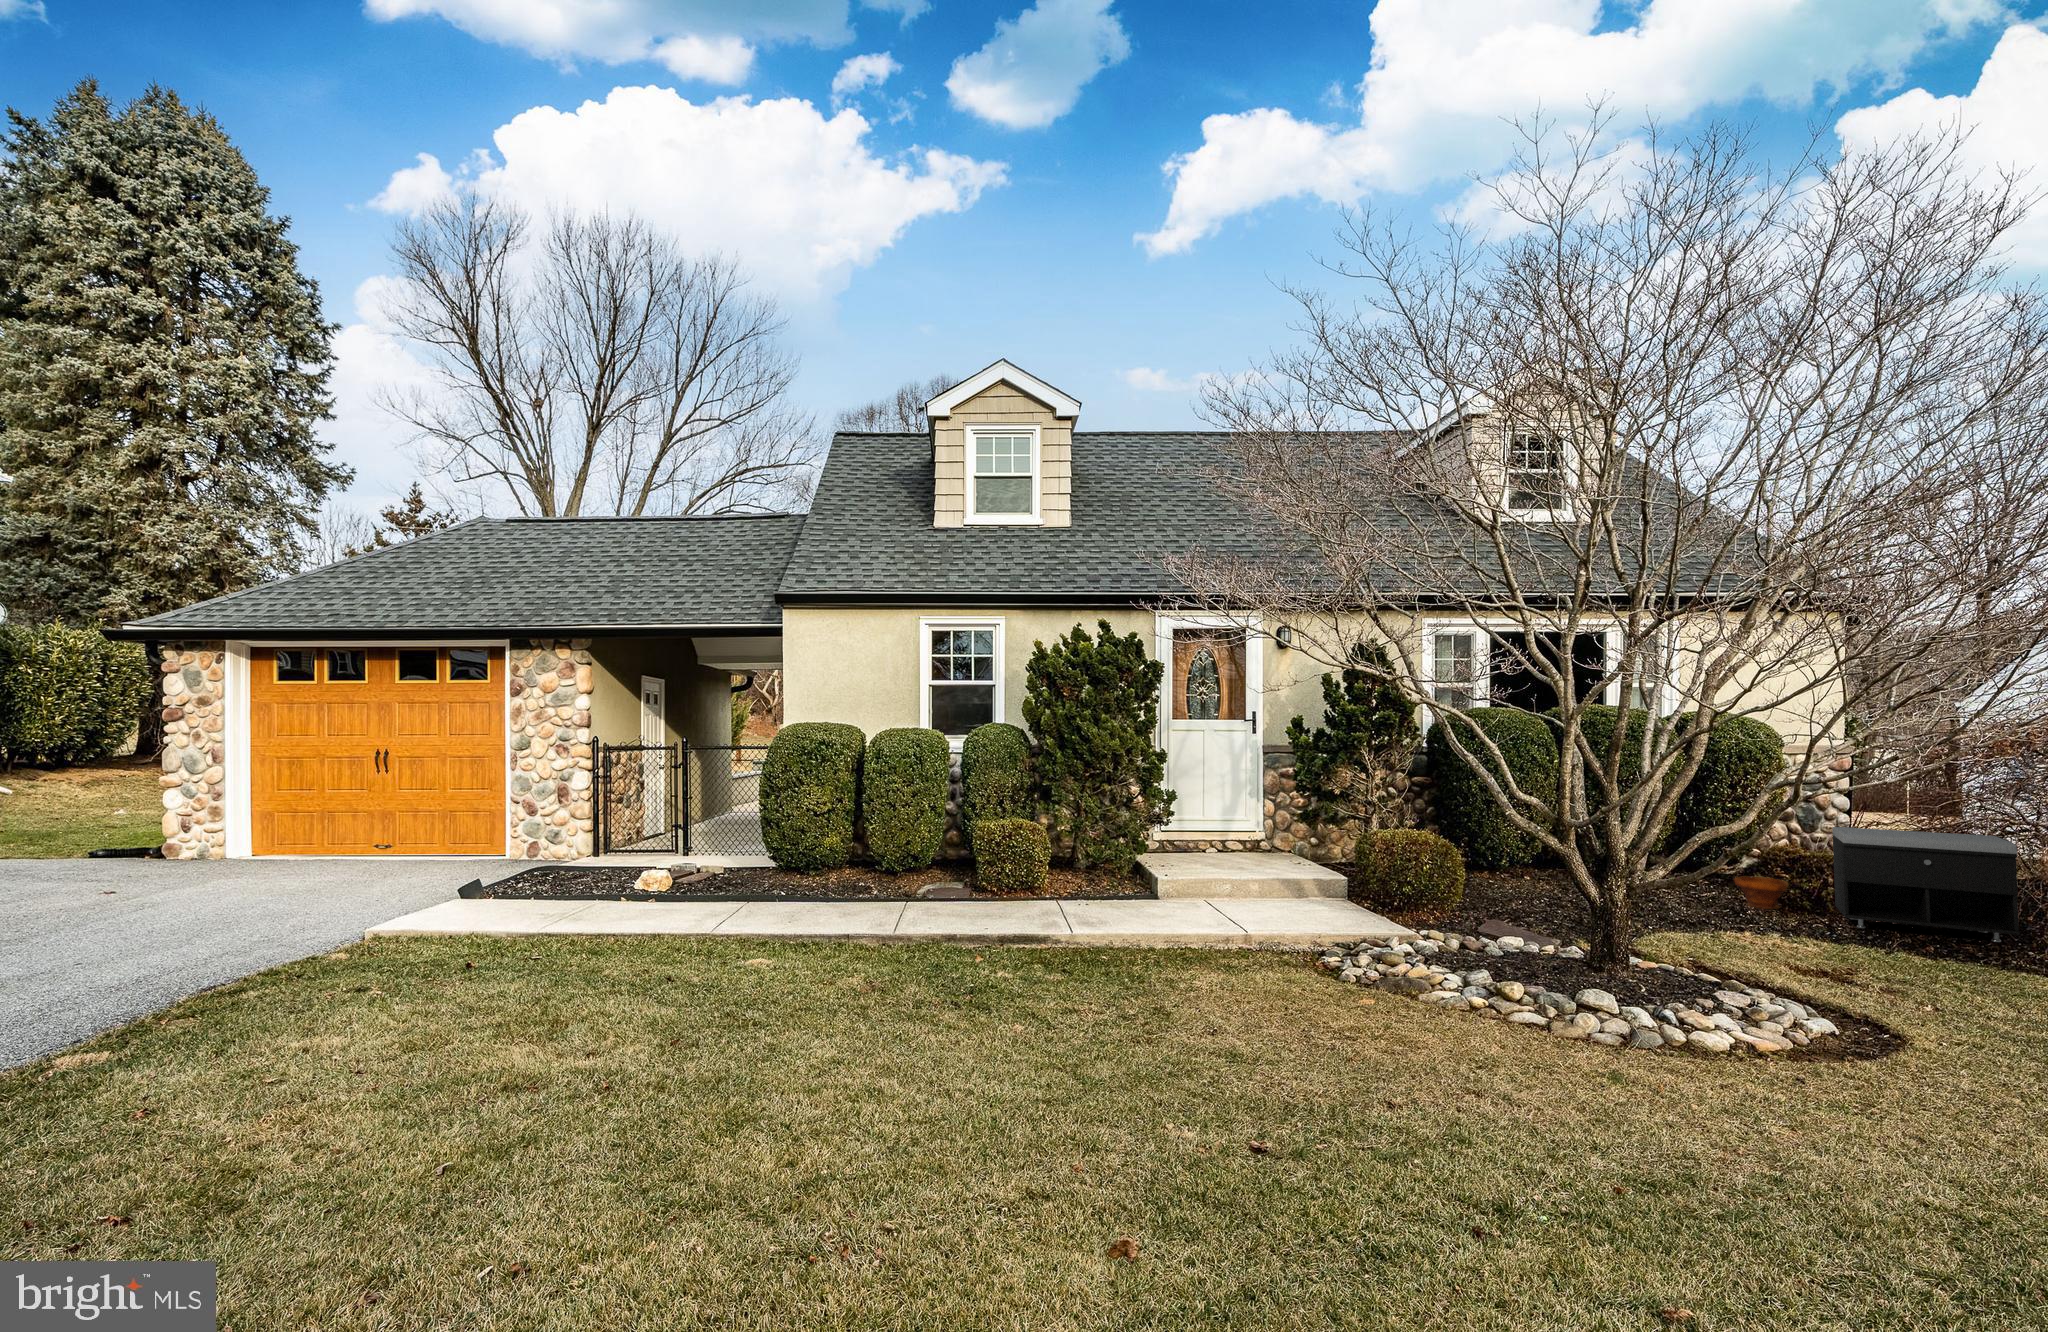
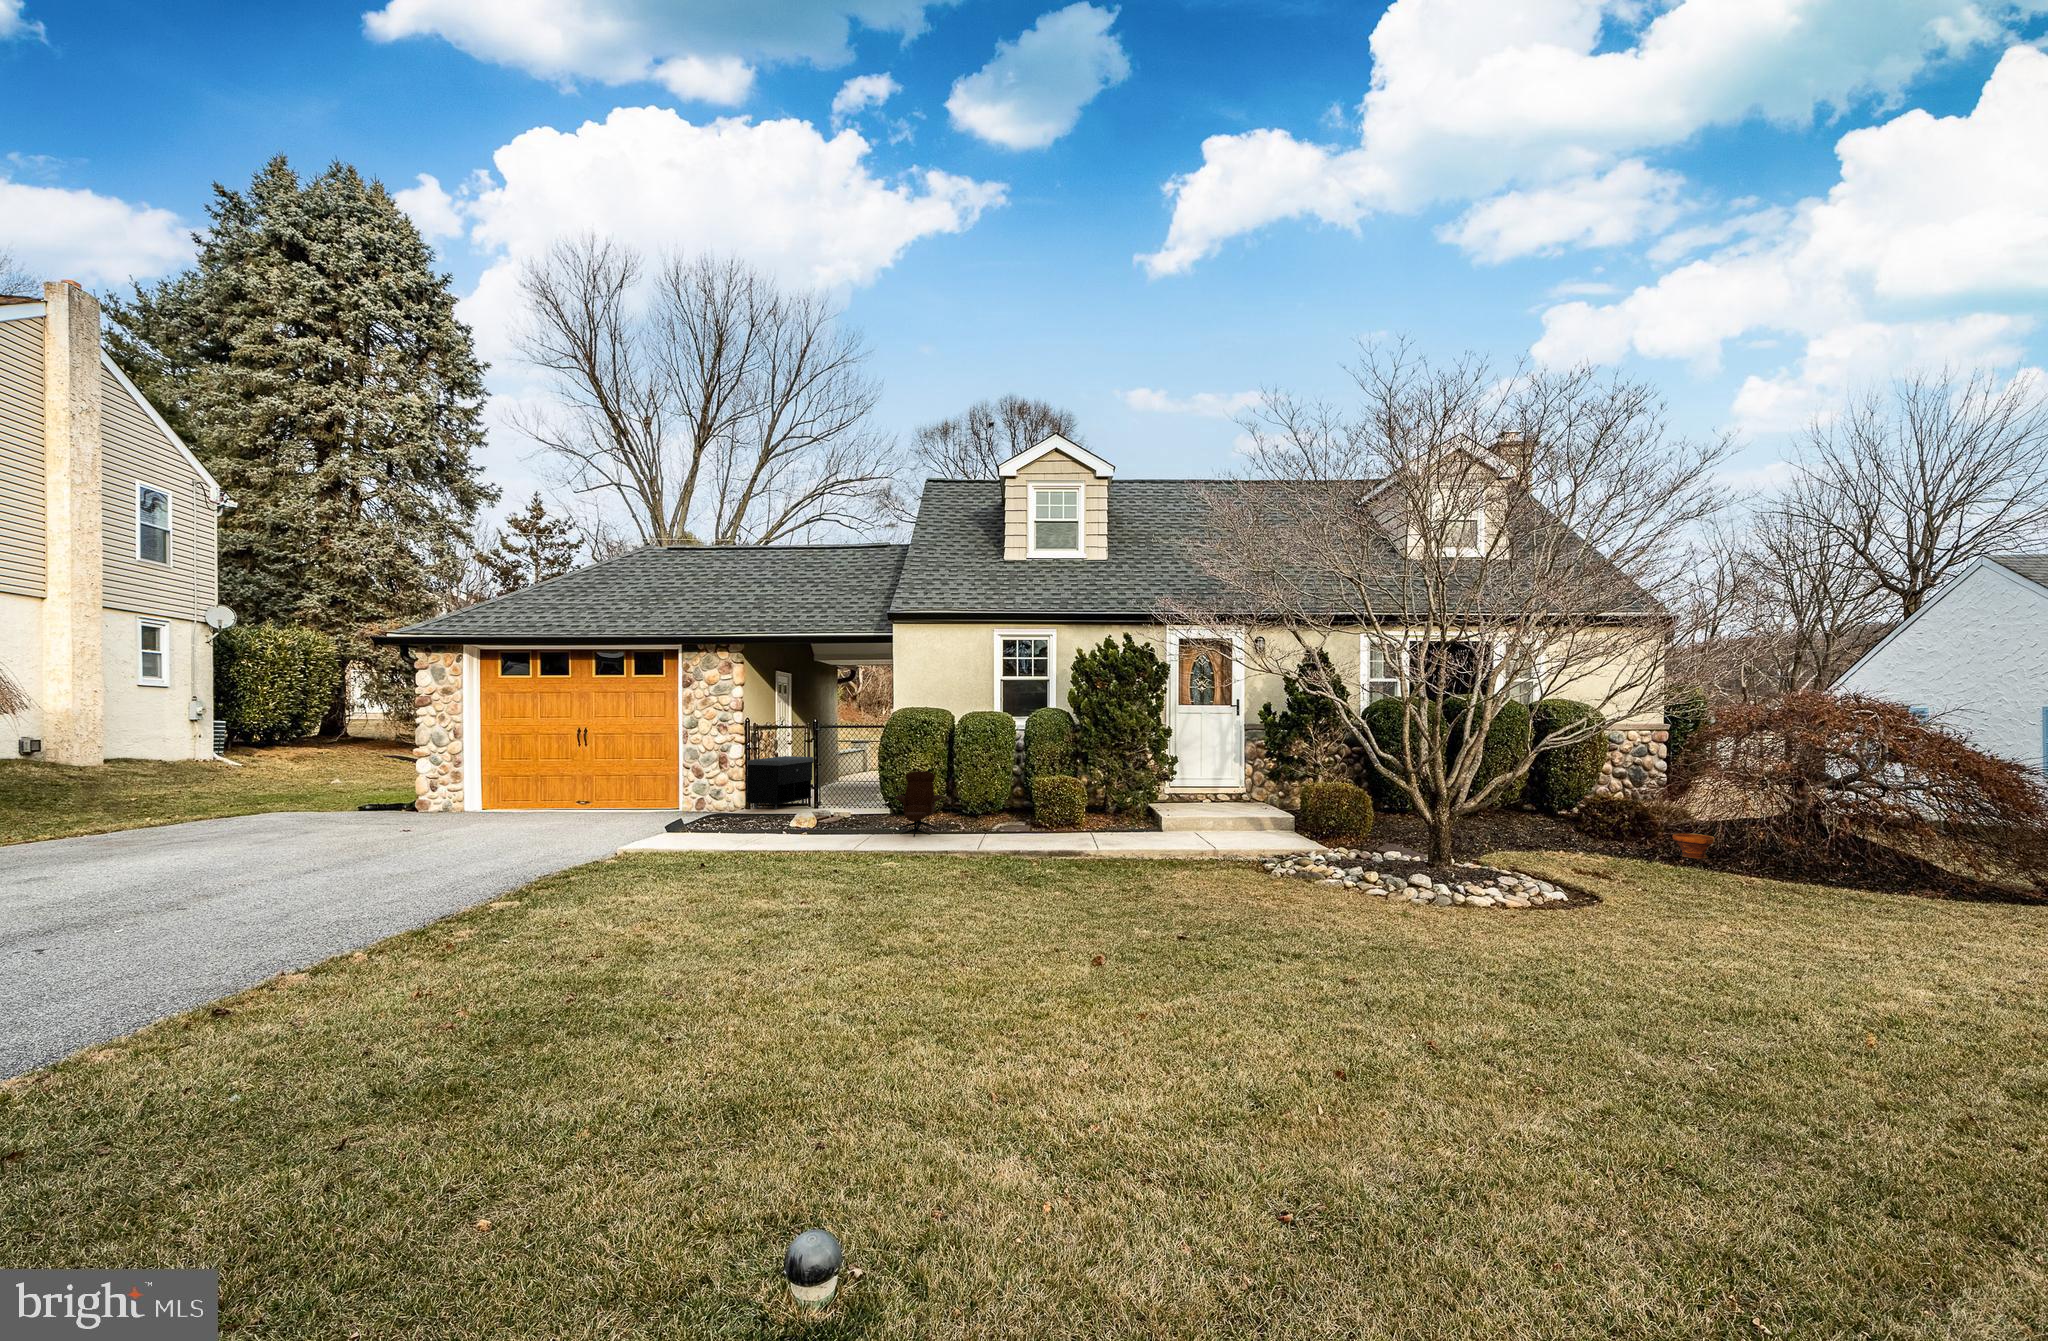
lounge chair: none [765,802,826,889] -> present [895,771,942,836]
storage bench: present [1833,827,2020,942] -> present [747,756,814,809]

